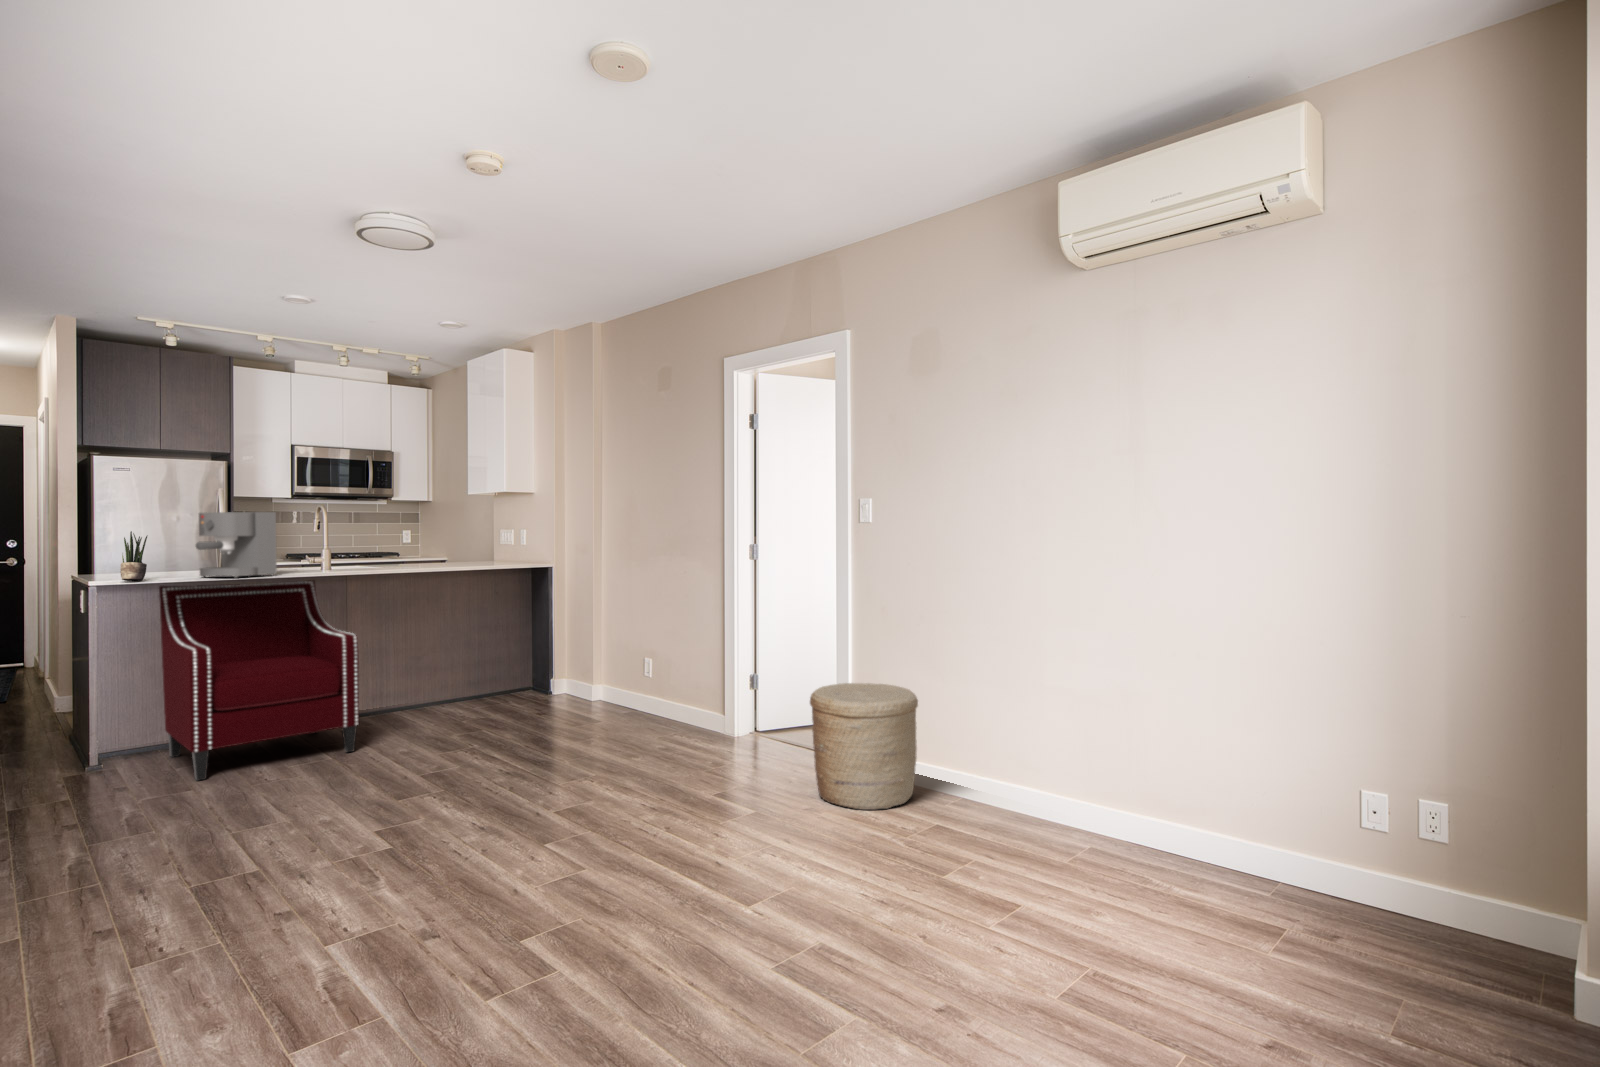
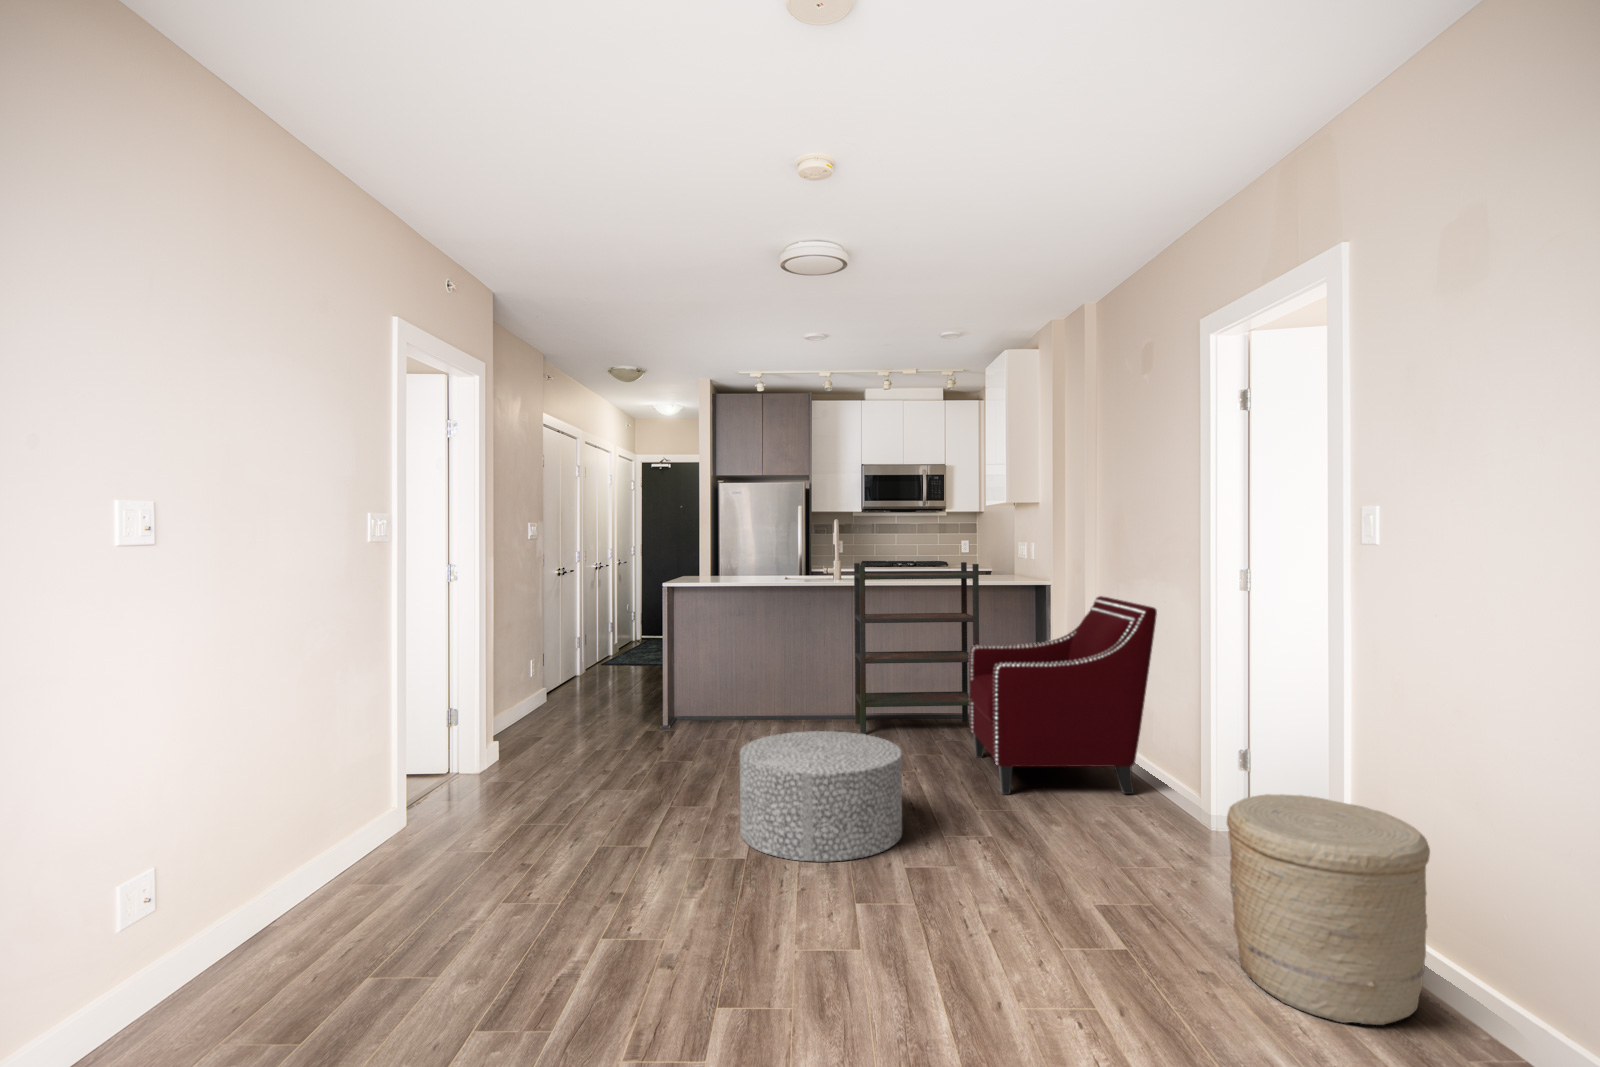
coffee maker: present [196,512,277,578] -> none [729,529,790,585]
potted plant: present [120,531,147,581] -> none [684,545,702,585]
bookshelf: none [354,548,497,730] -> present [854,562,979,735]
armchair: present [159,580,359,781] -> present [969,596,1157,795]
ottoman: none [349,711,526,838] -> present [740,731,902,862]

